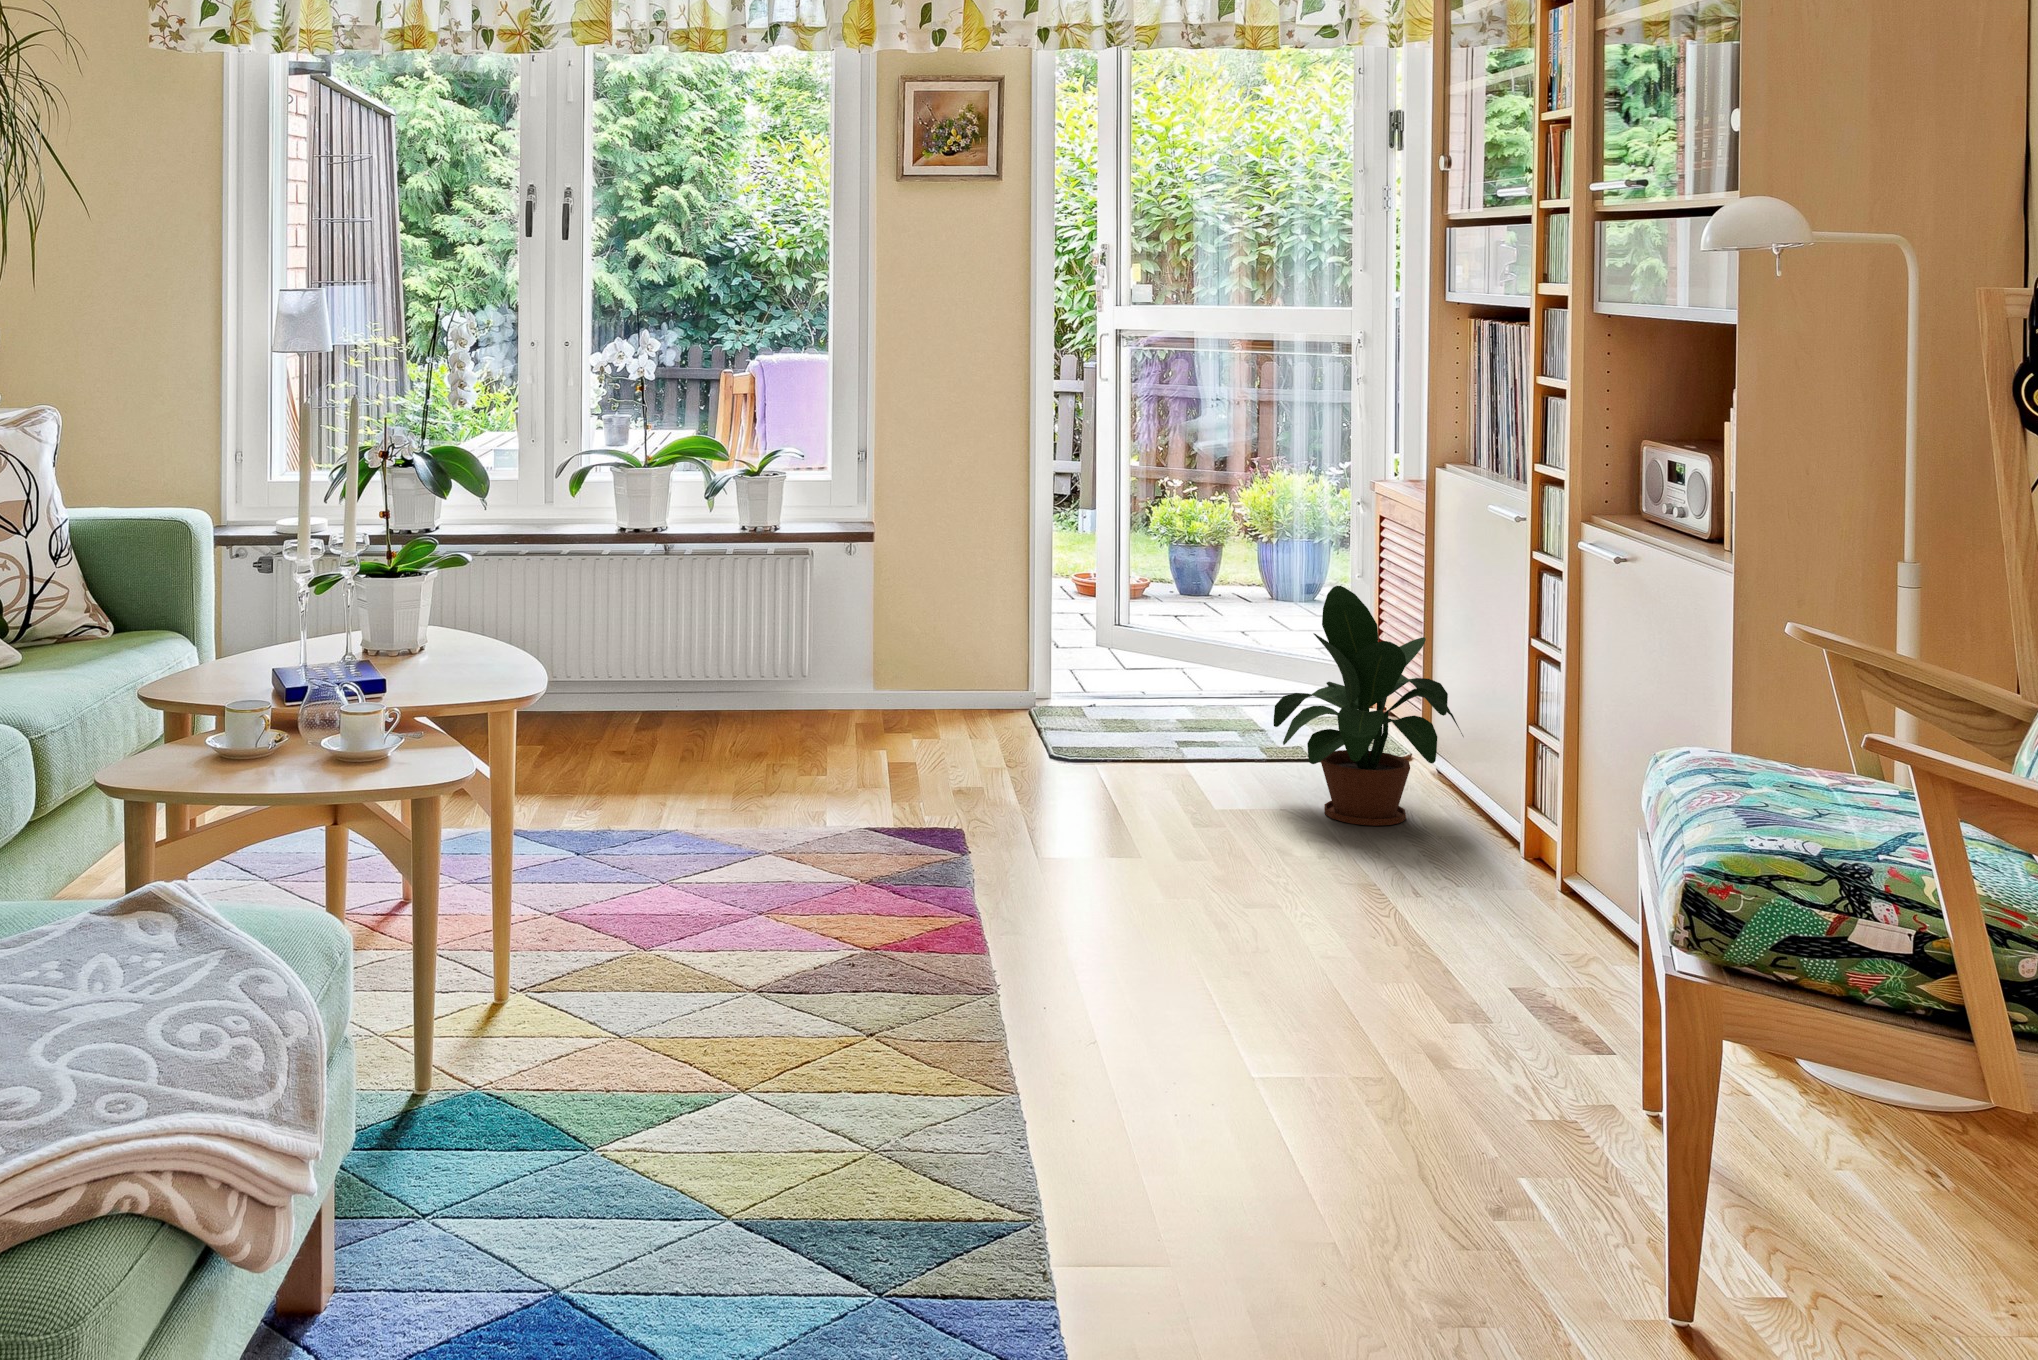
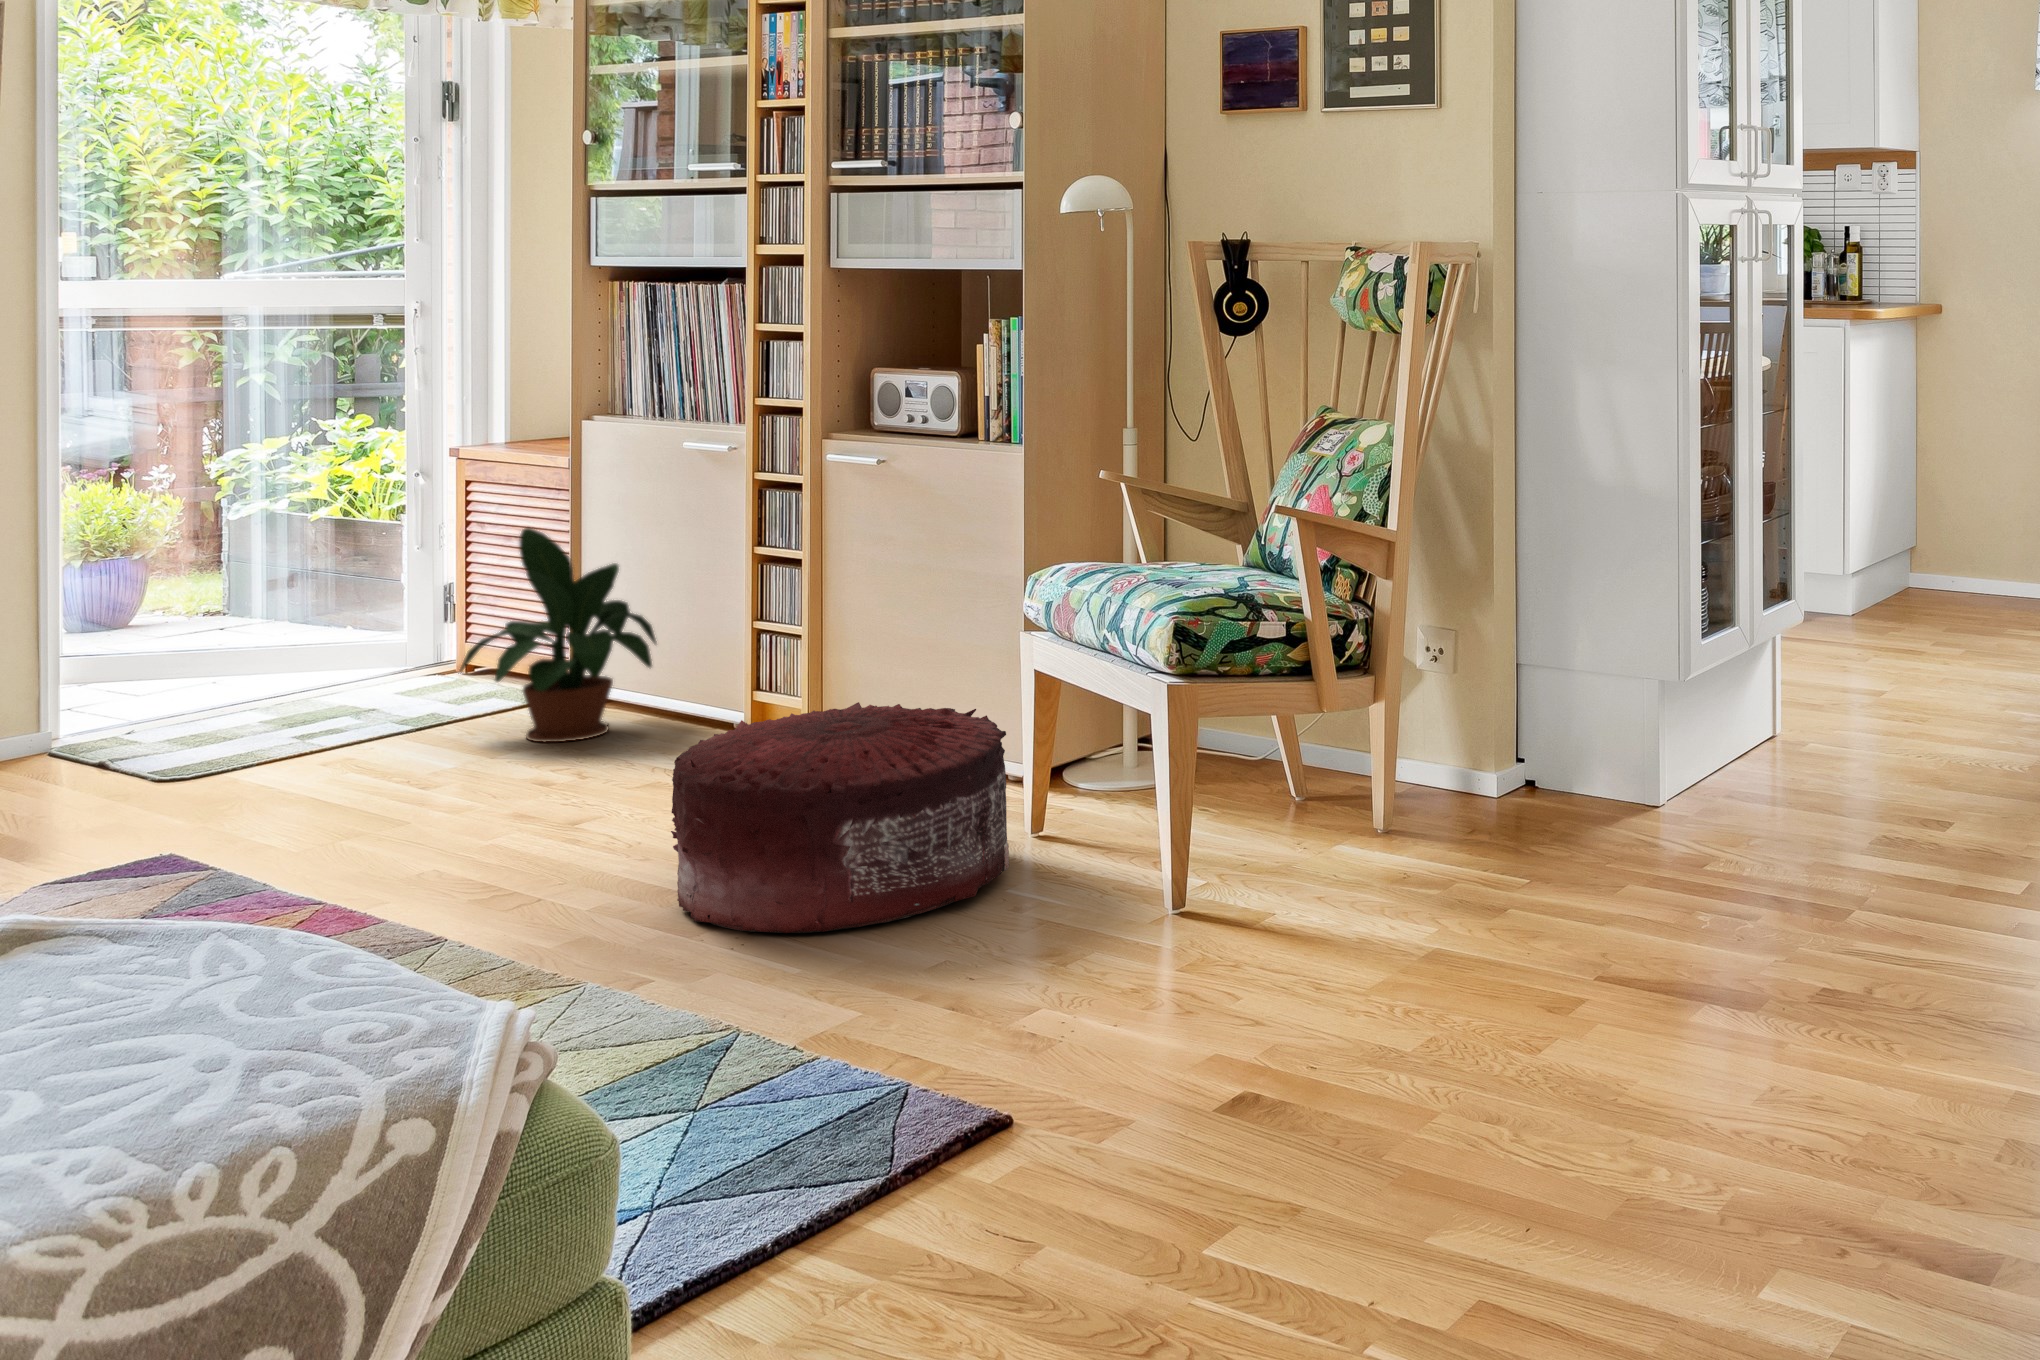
pouf: none [1119,859,1540,1179] -> present [671,702,1009,933]

